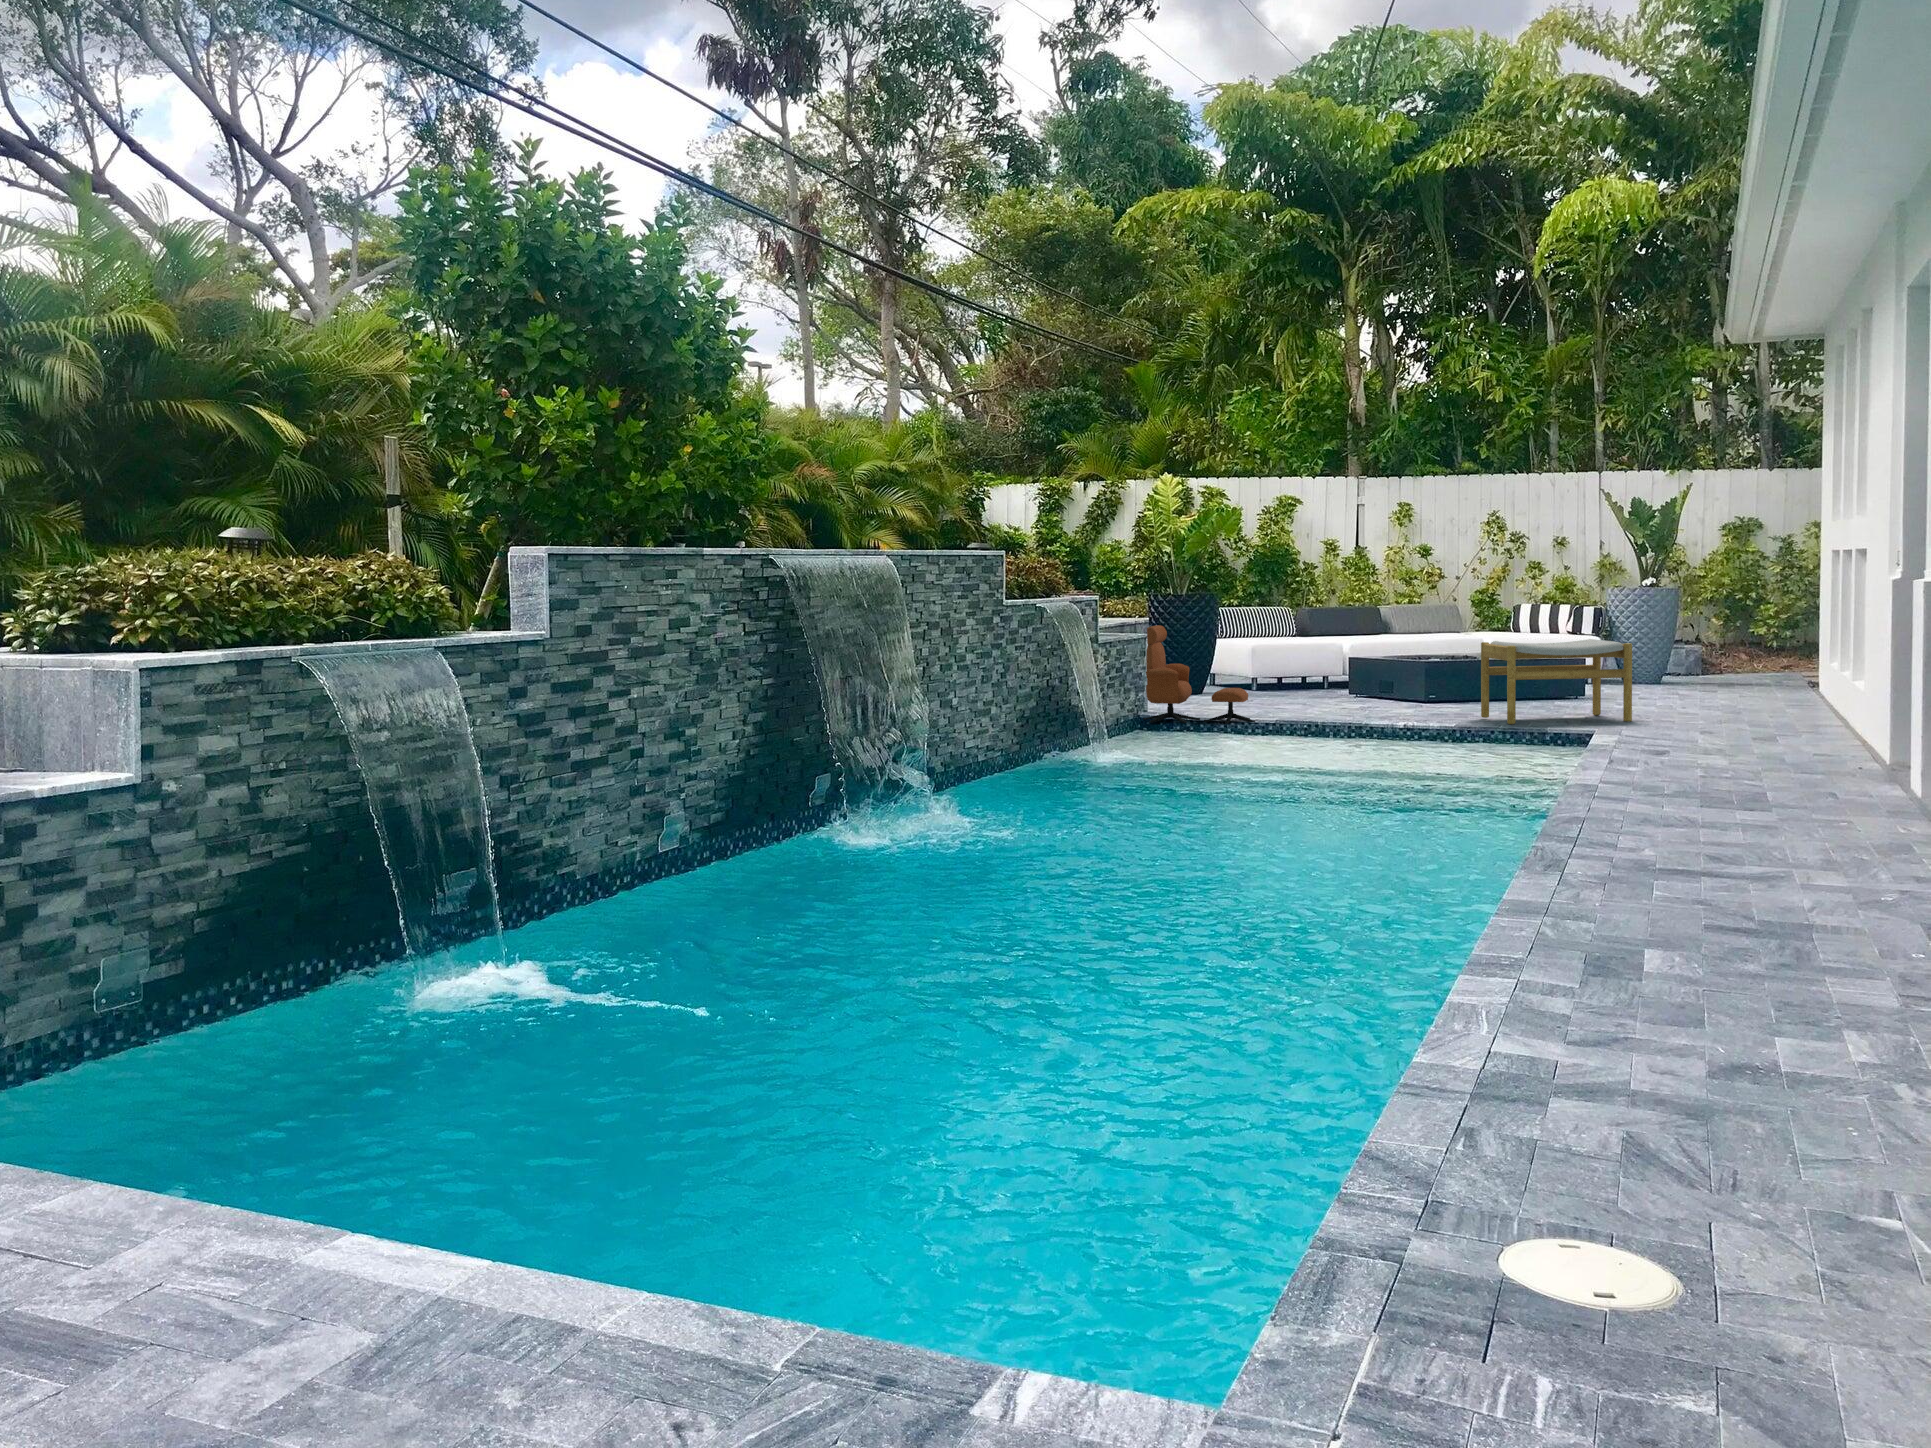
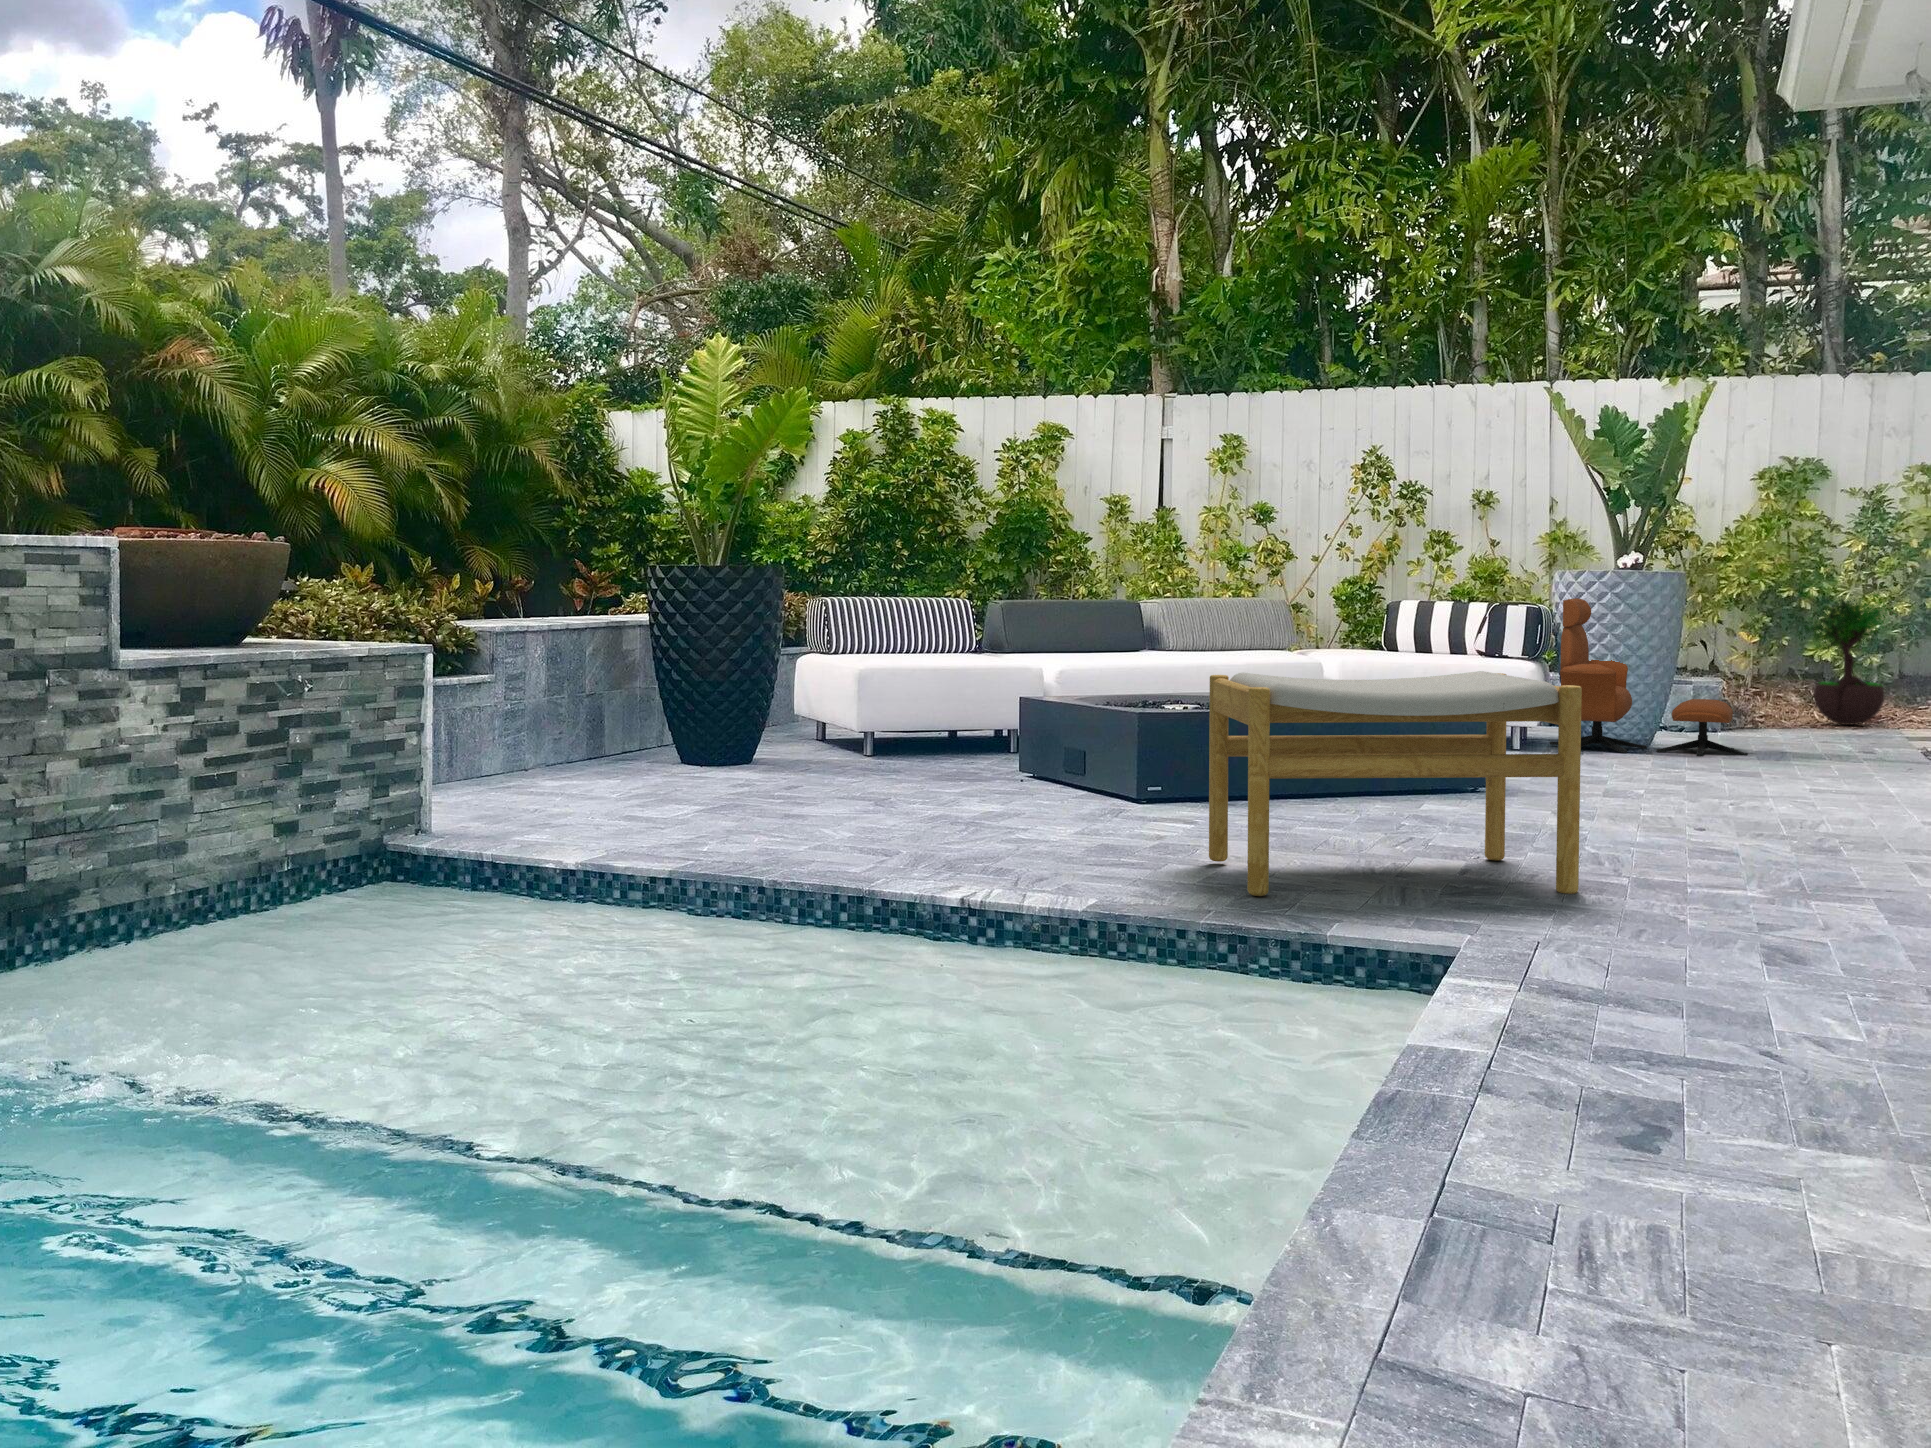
potted tree: none [1744,593,1797,672] -> present [1803,596,1891,725]
lounge chair: present [1143,625,1255,724] -> present [1550,598,1748,757]

